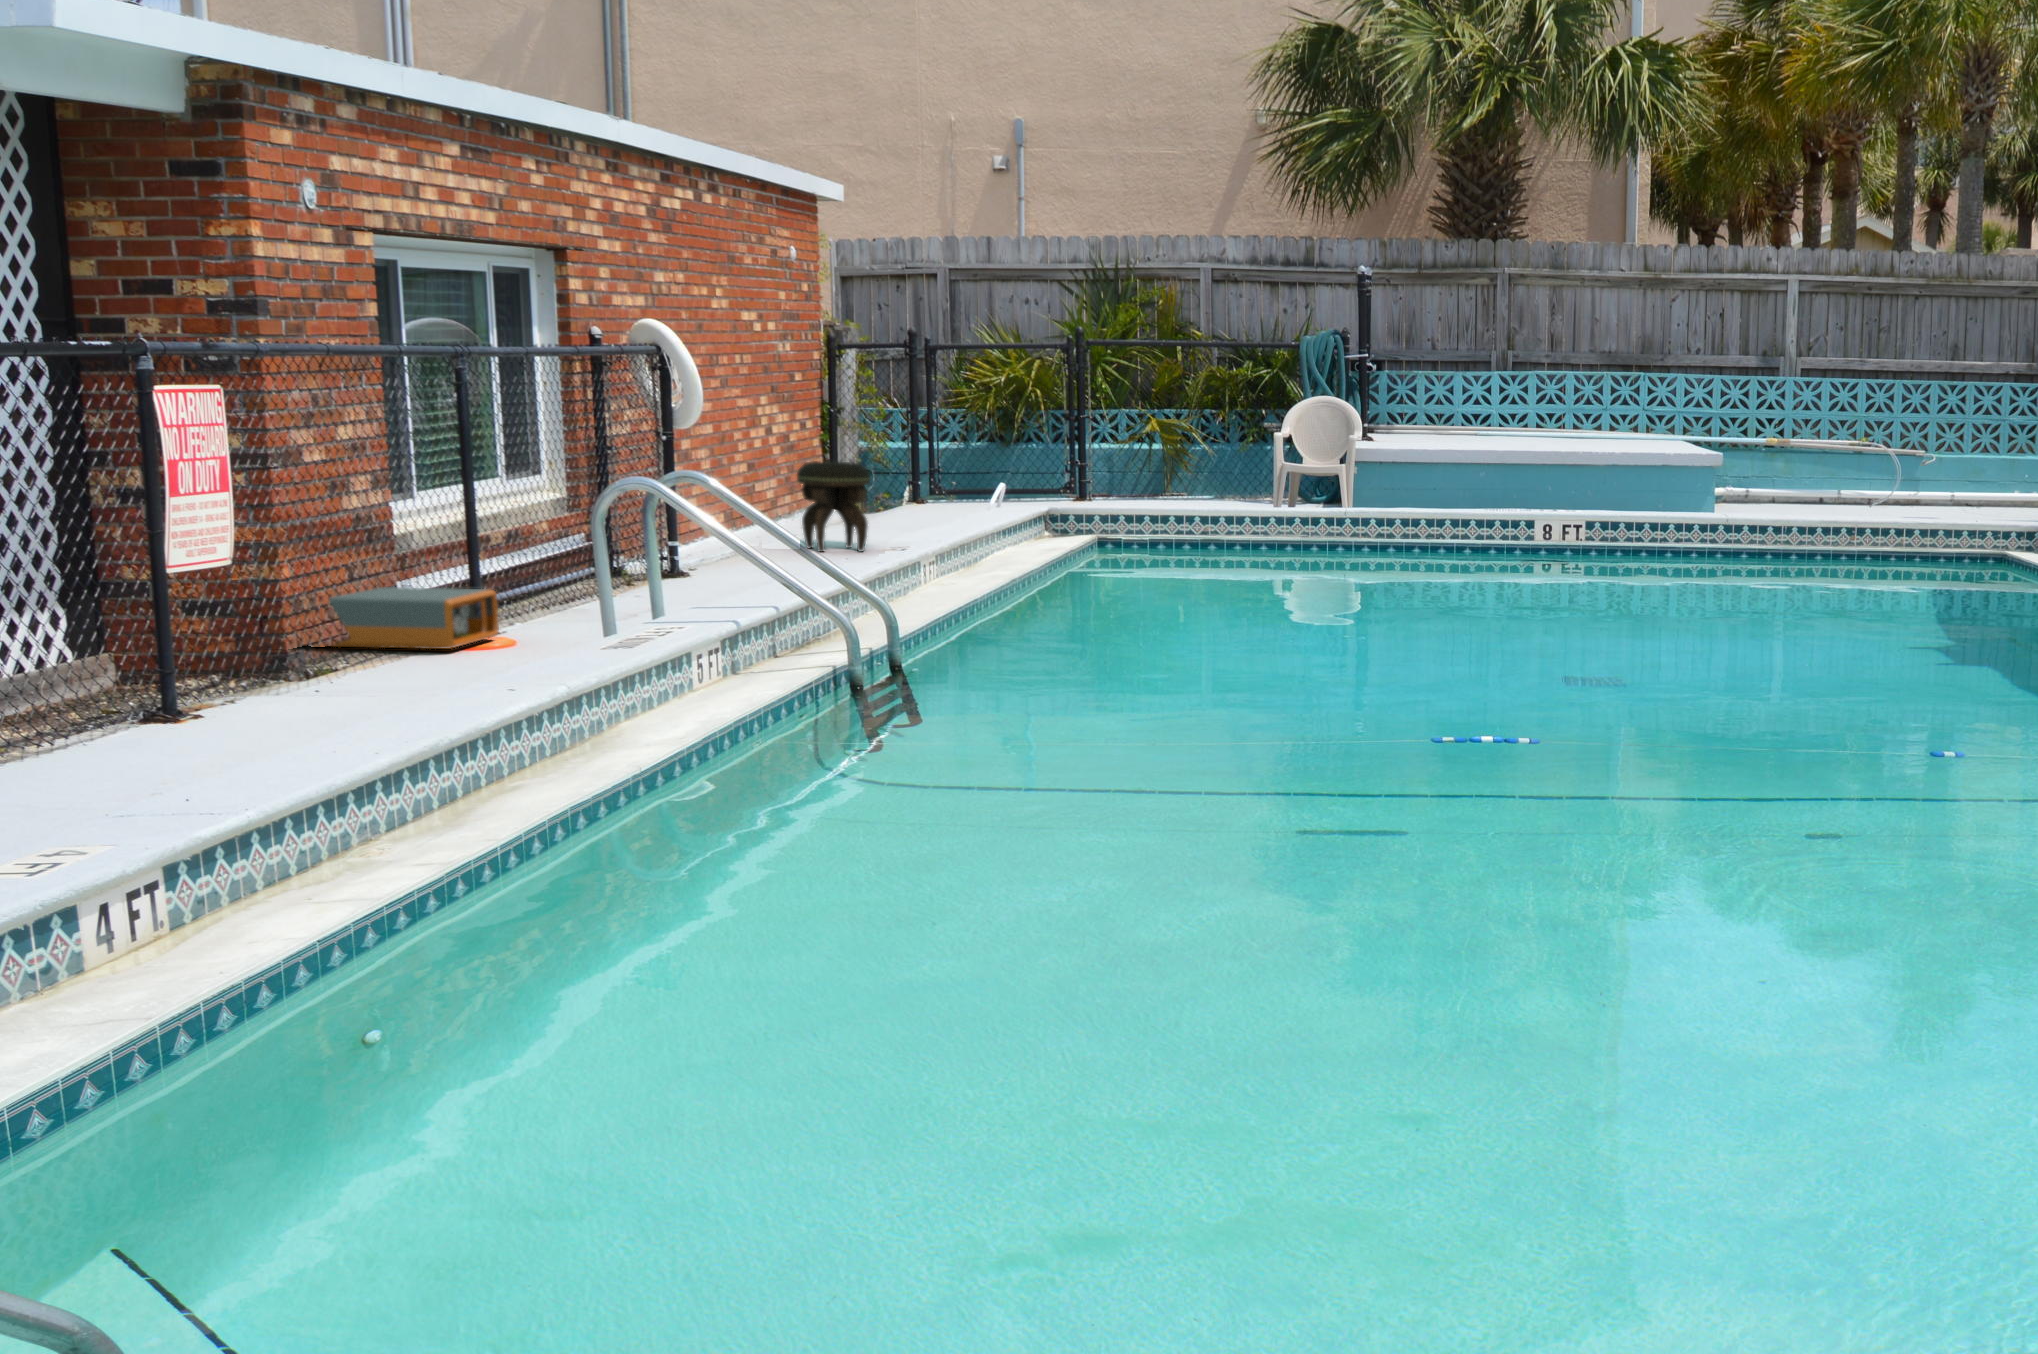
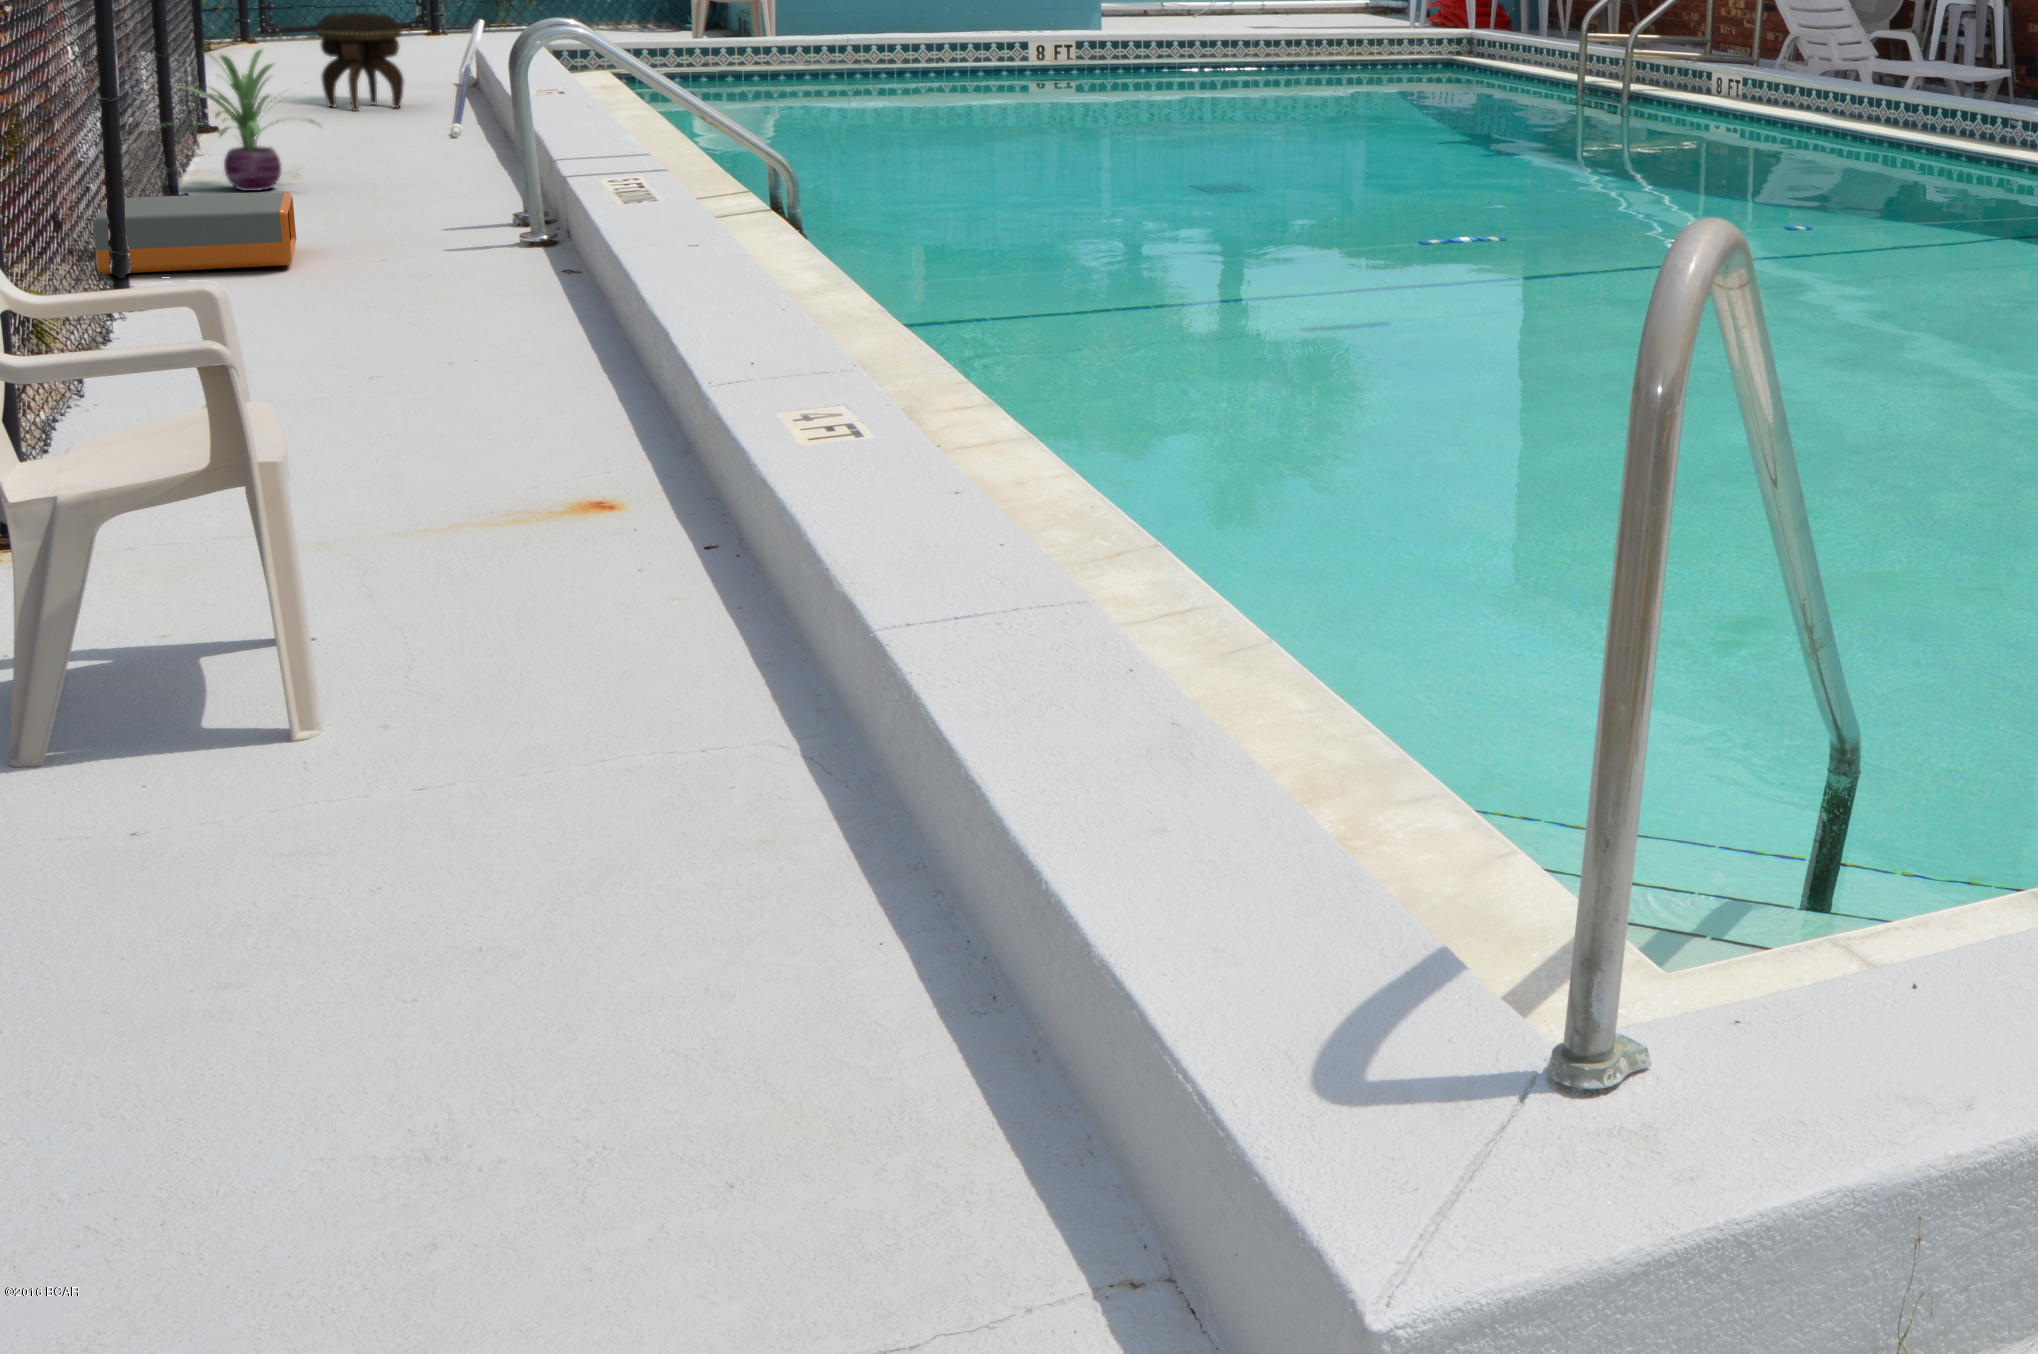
decorative plant: none [491,474,645,601] -> present [160,50,316,191]

